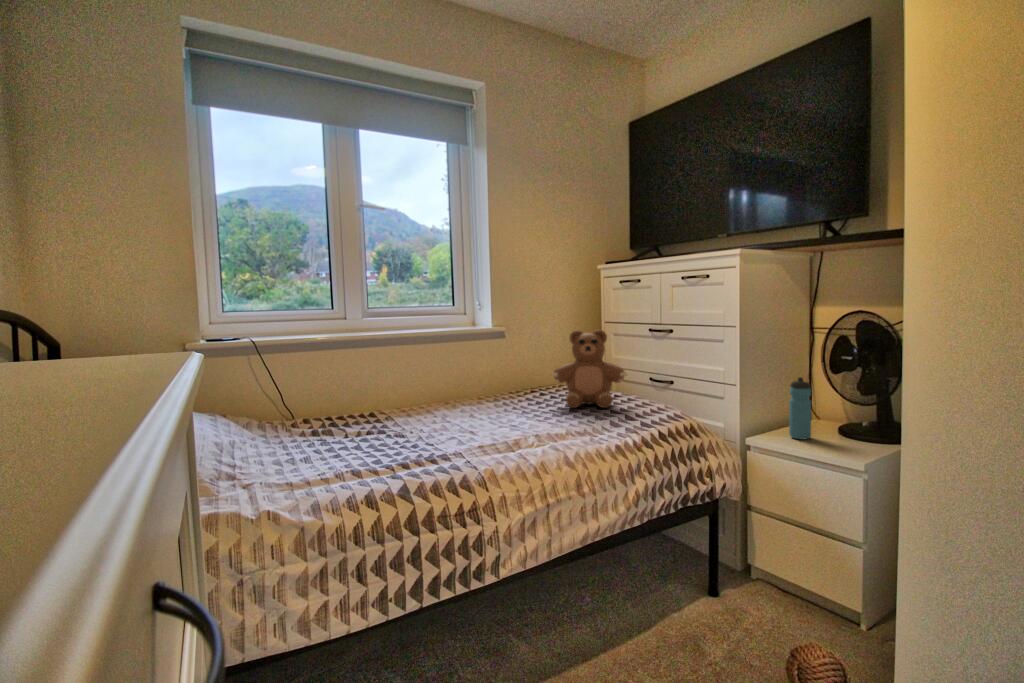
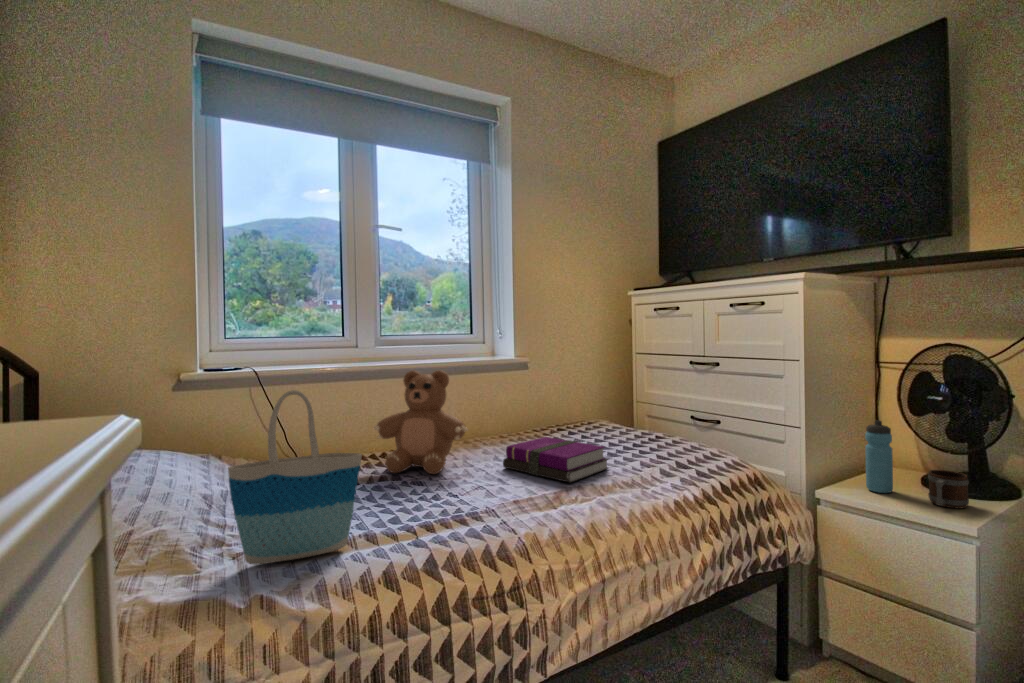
teddy bear: present [551,330,627,408] -> present [374,370,468,474]
tote bag: none [238,353,347,491] -> present [228,390,362,565]
notebook: none [474,396,565,432] -> present [503,437,608,483]
mug: none [837,418,868,450] -> present [928,470,969,509]

